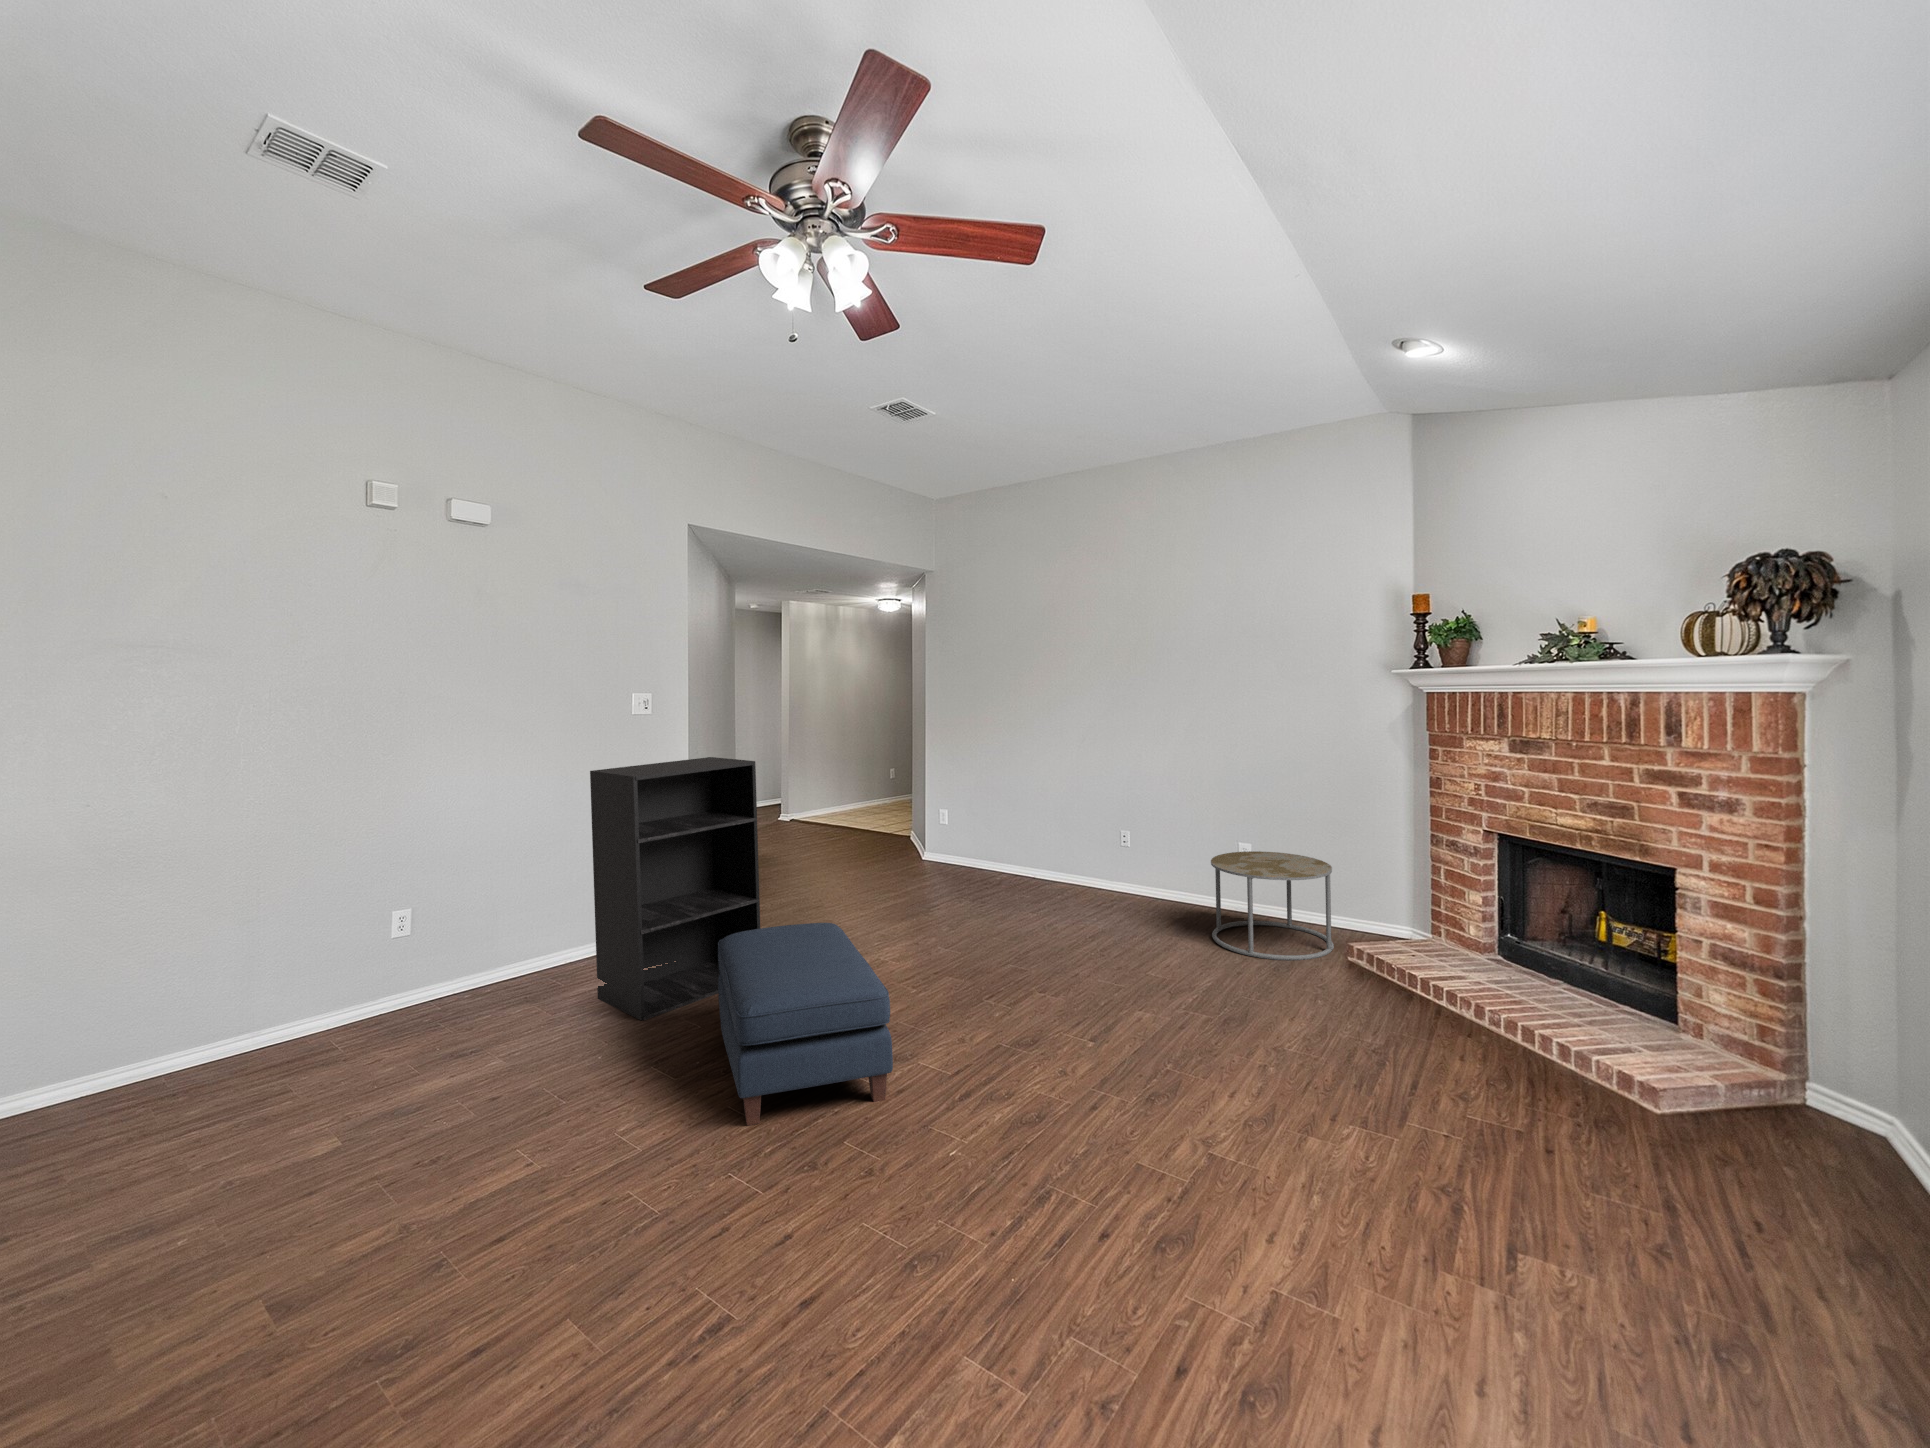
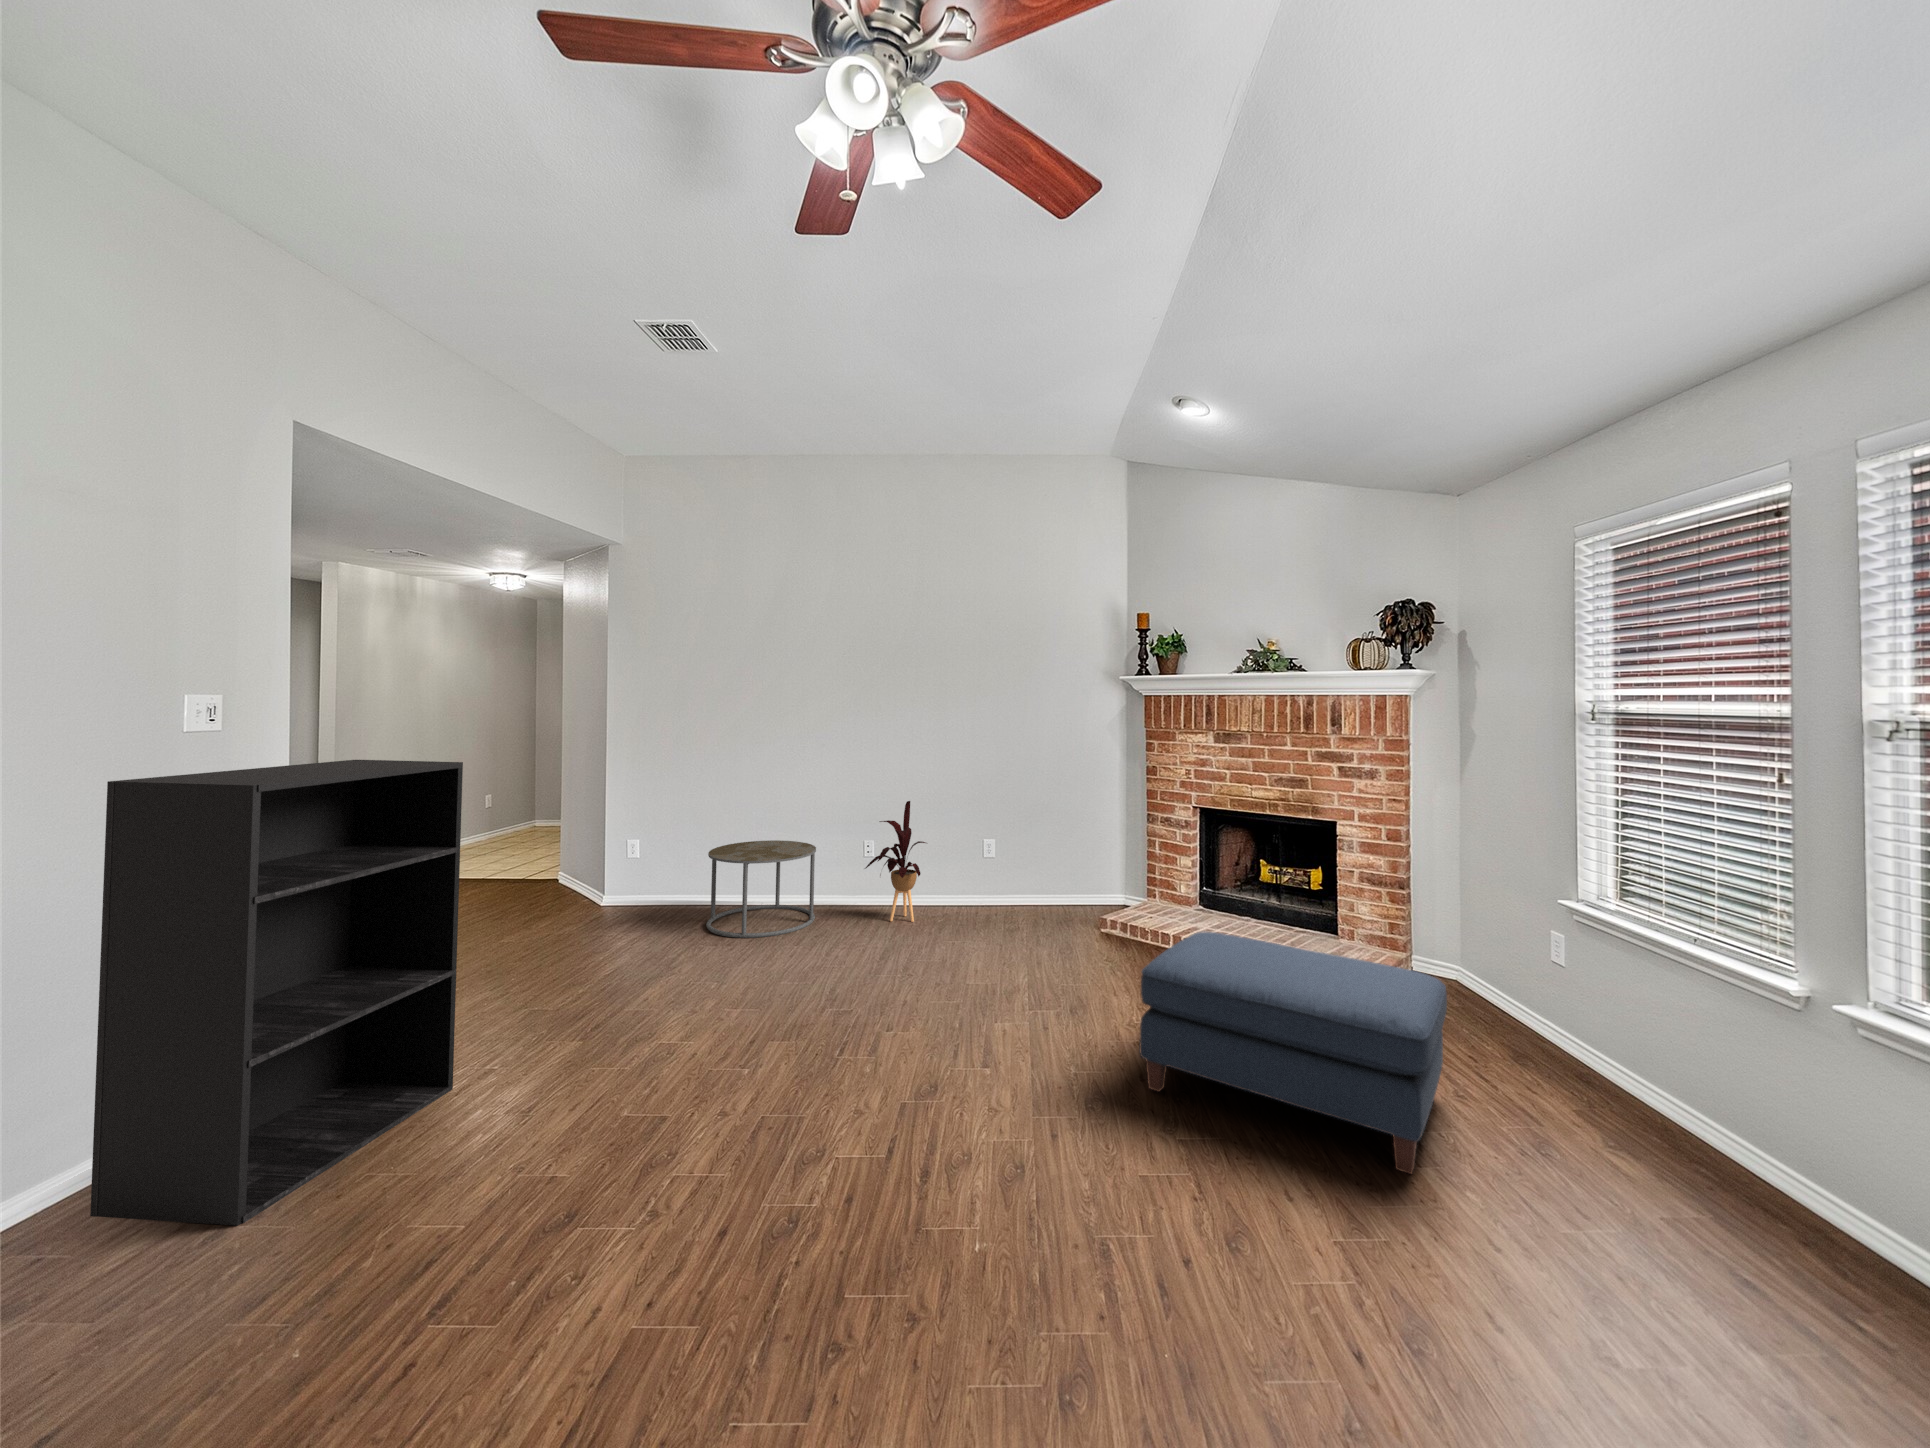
house plant: none [1105,801,1168,921] -> present [865,801,926,922]
side table: present [1211,851,1334,960] -> present [706,840,816,938]
ottoman: present [718,923,893,1126] -> present [1139,932,1447,1174]

